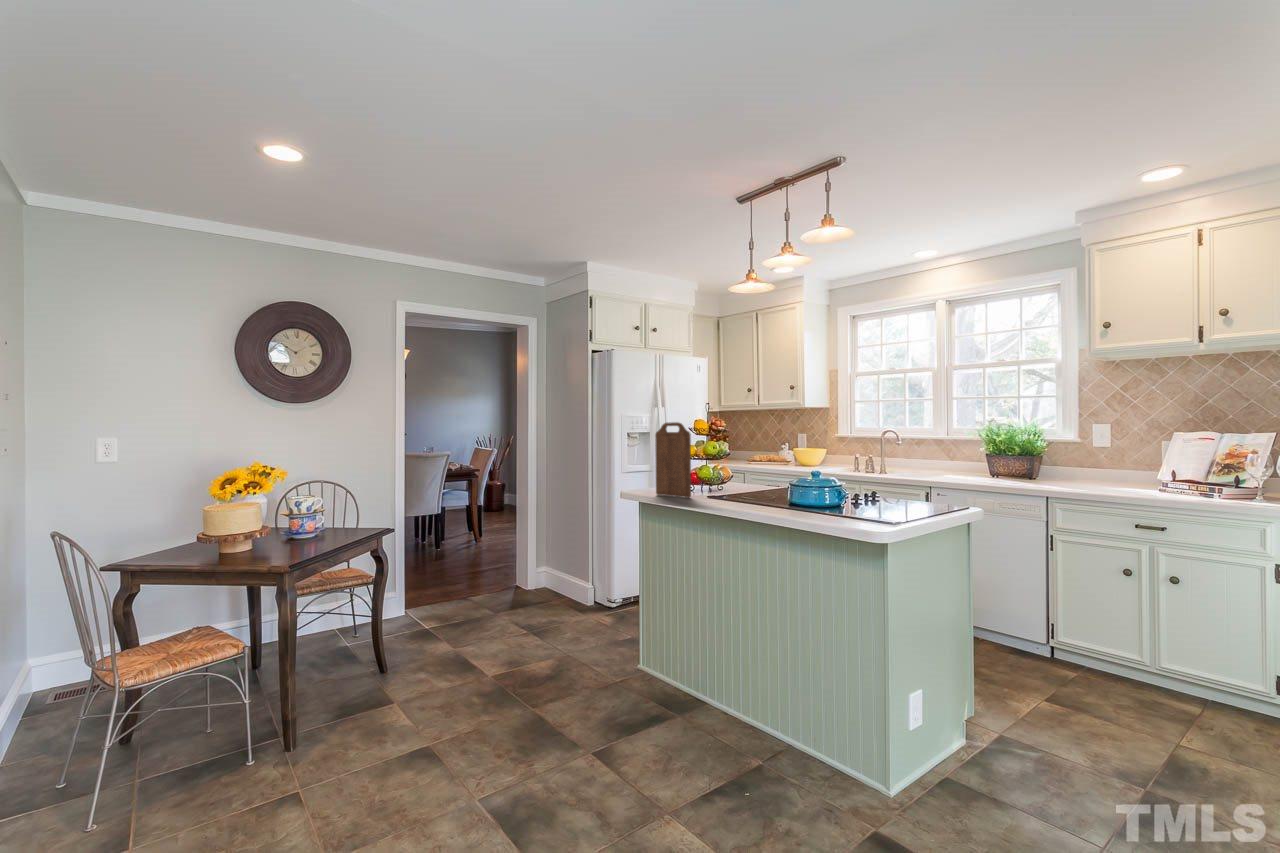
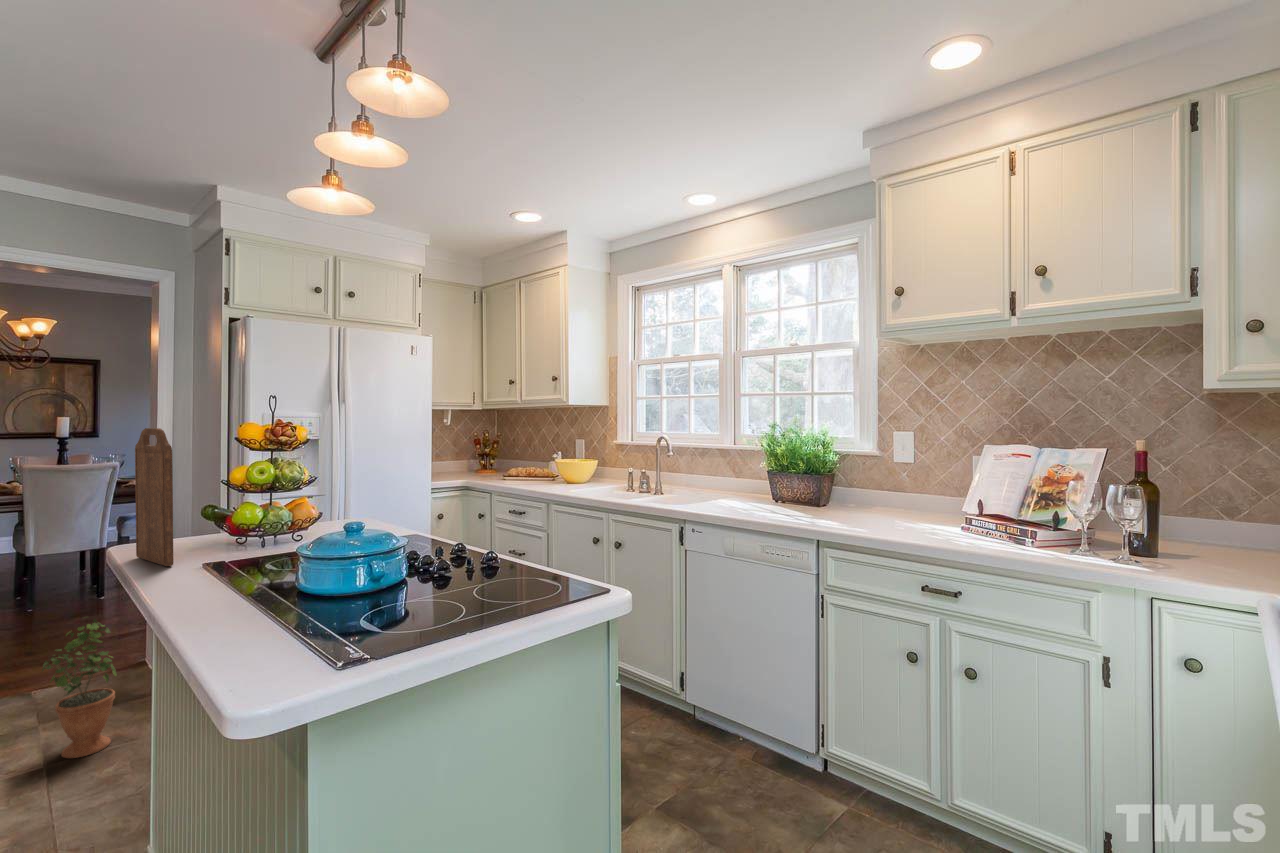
potted plant: none [522,544,556,630] -> present [42,619,116,758]

